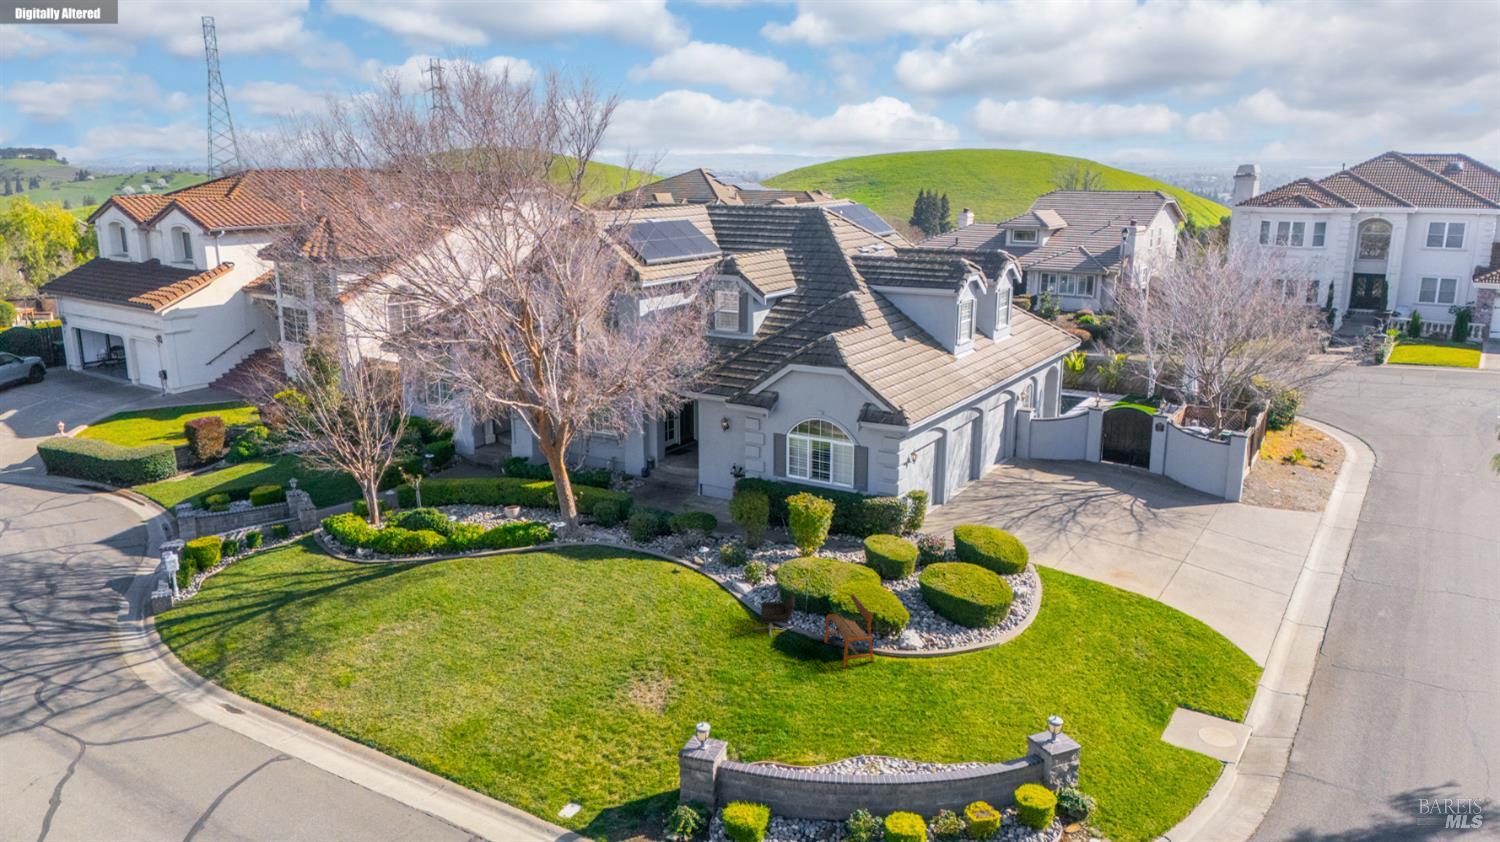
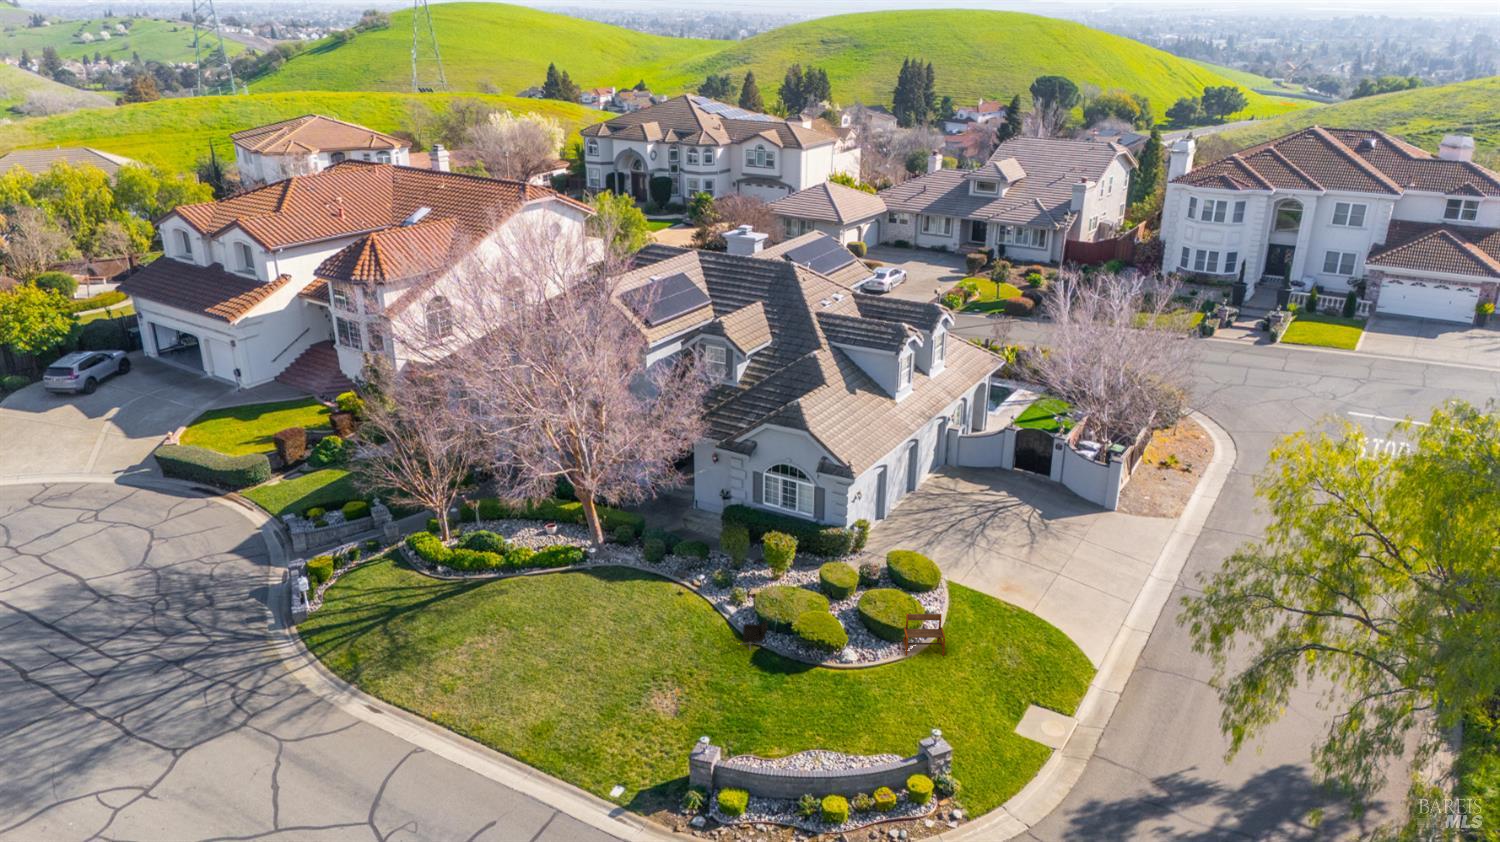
bench: present [824,594,874,668] -> present [903,614,945,656]

